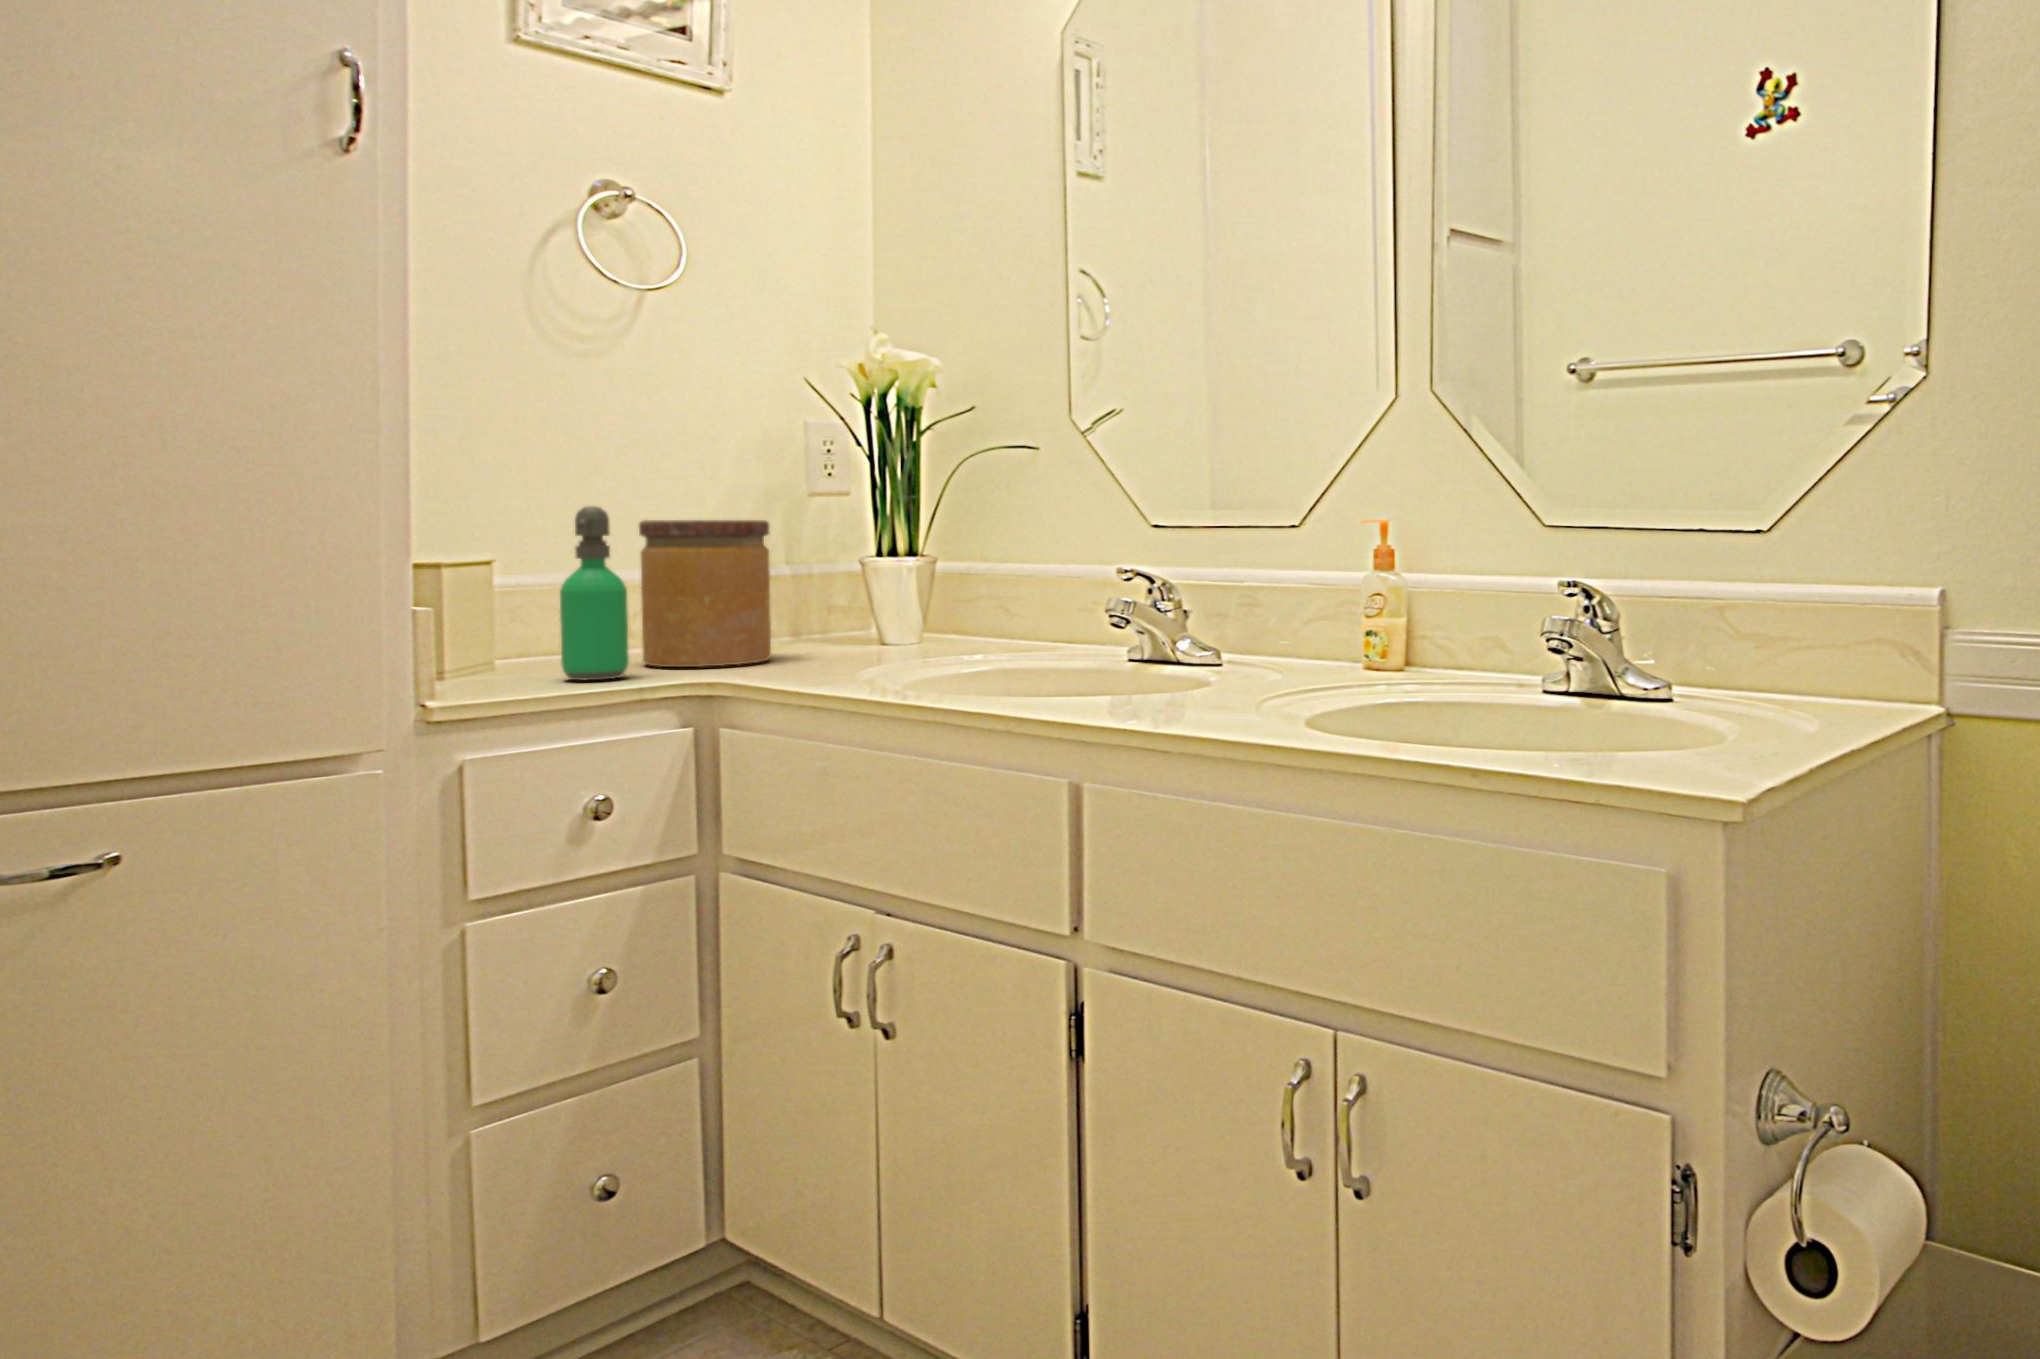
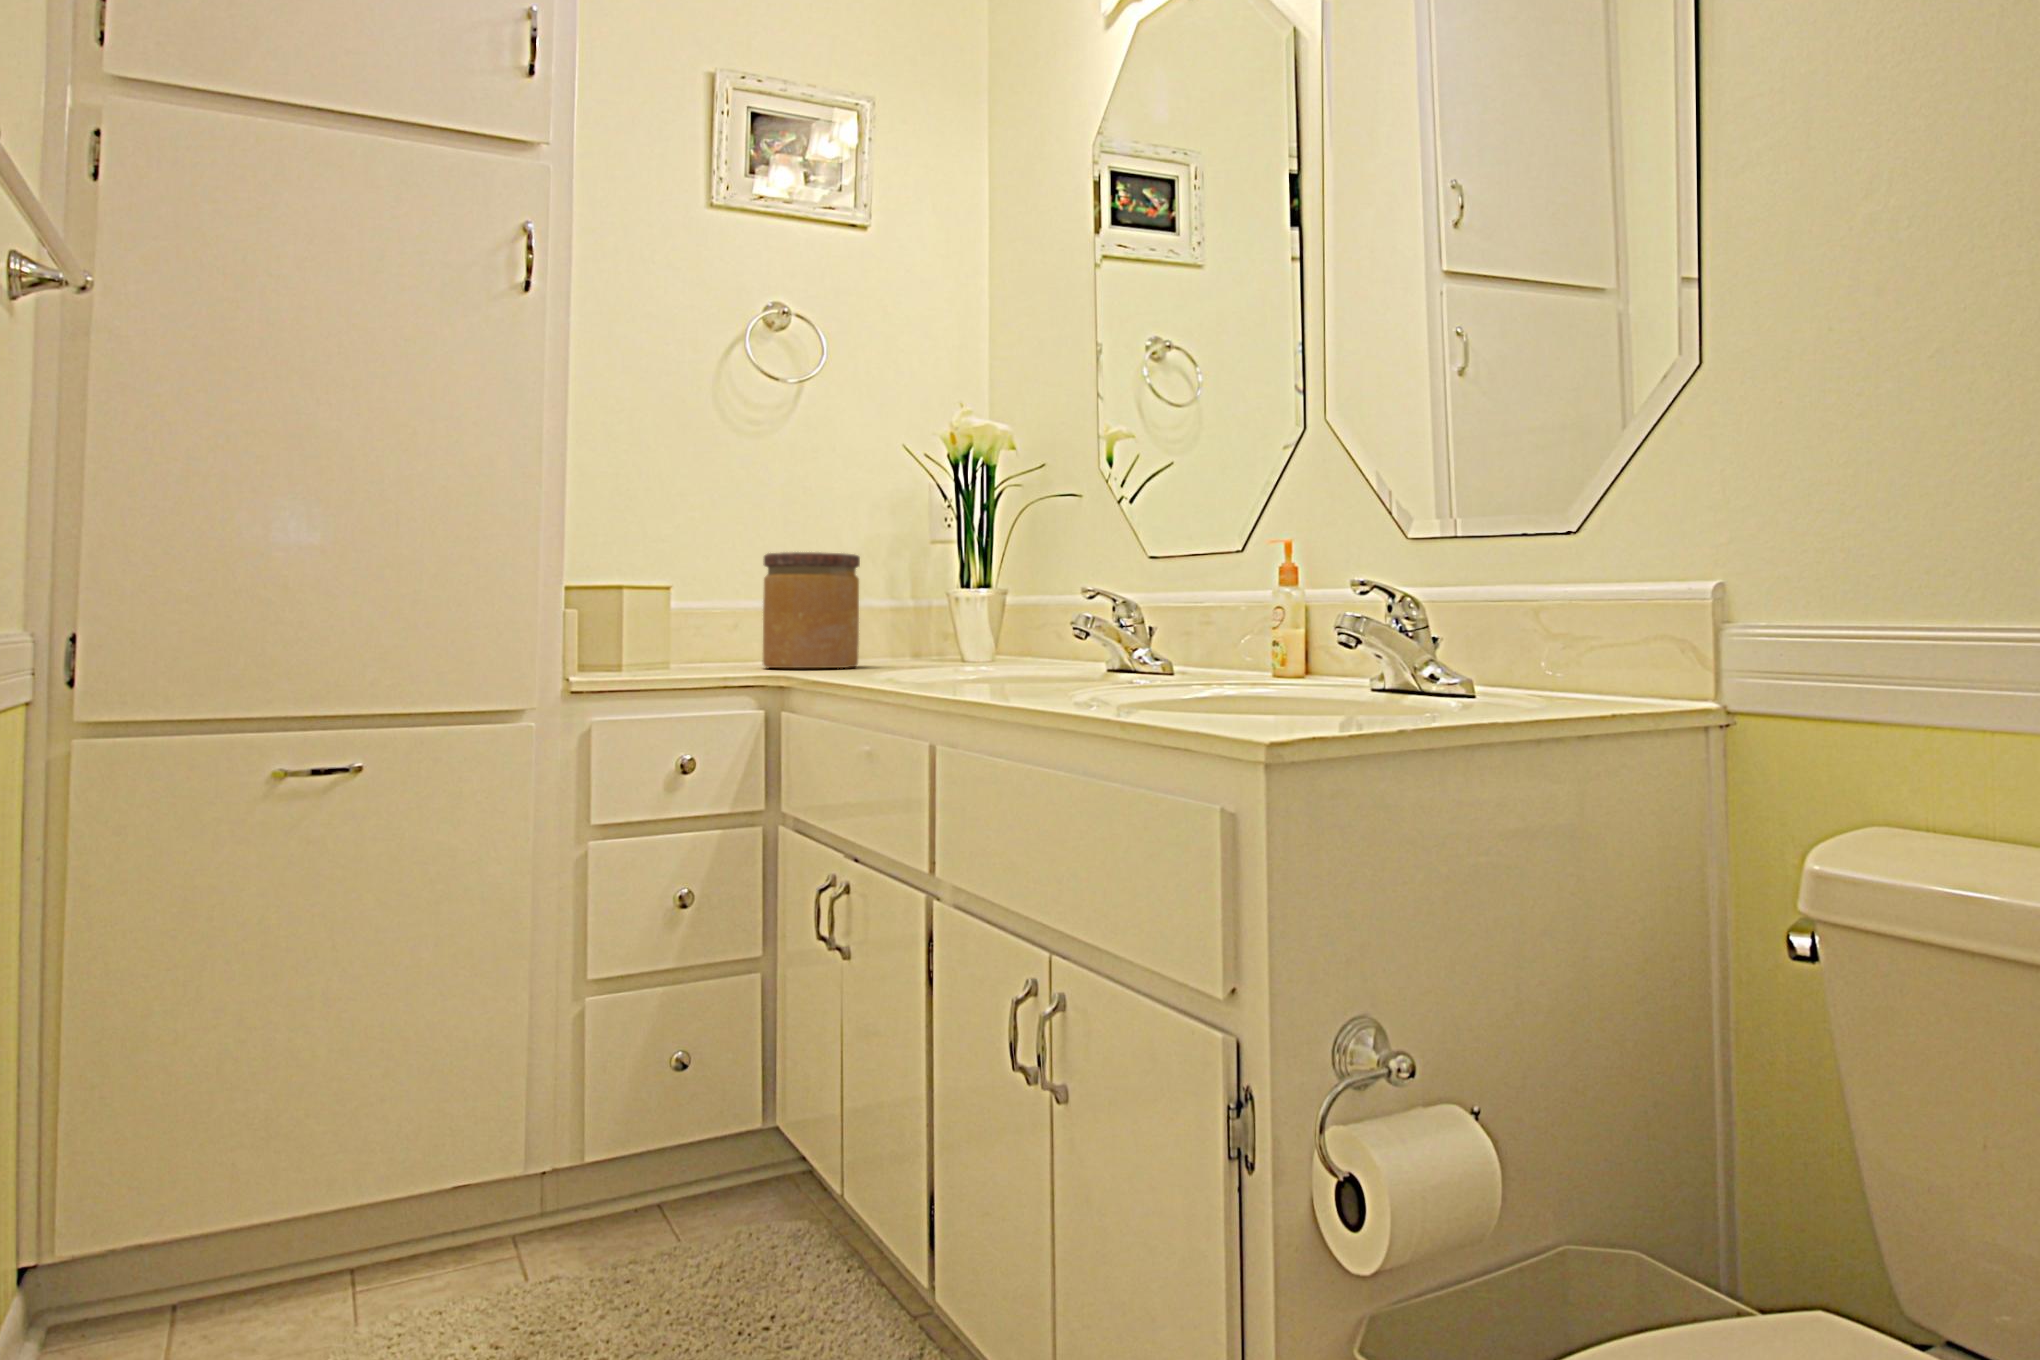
soap dispenser: present [560,506,629,680] -> none [686,539,735,671]

